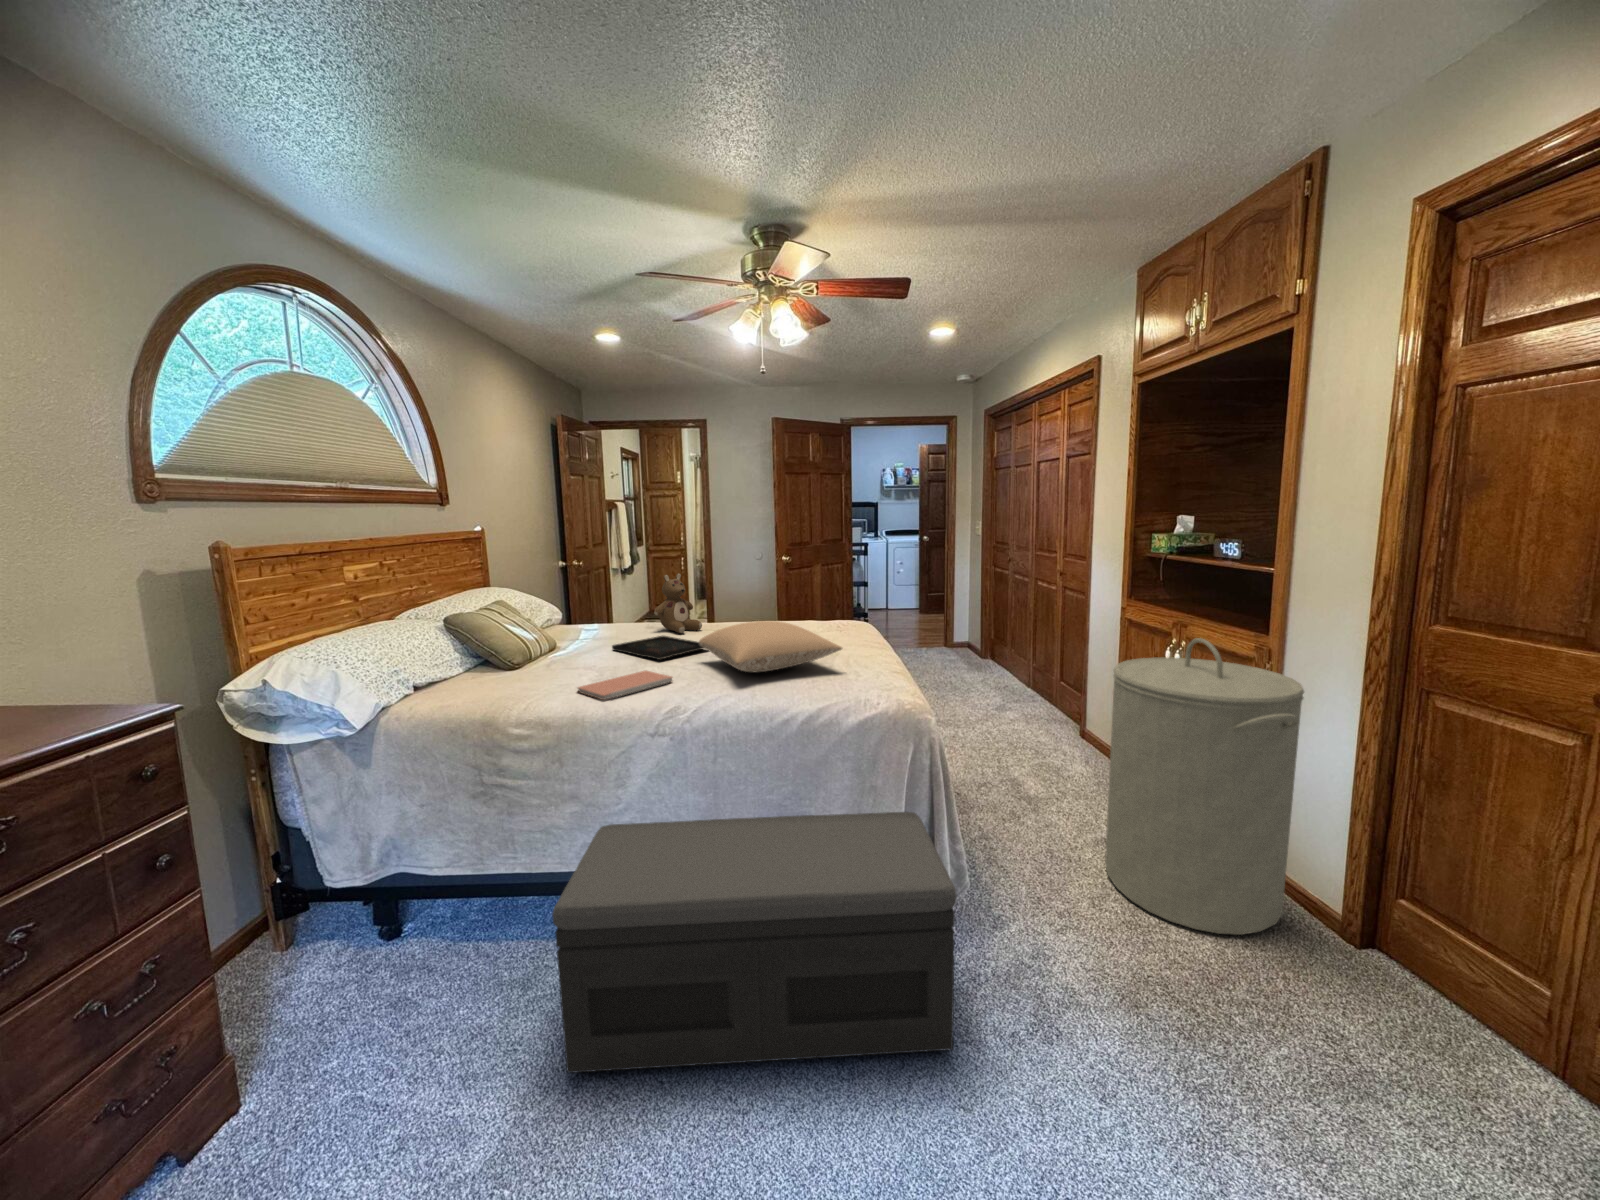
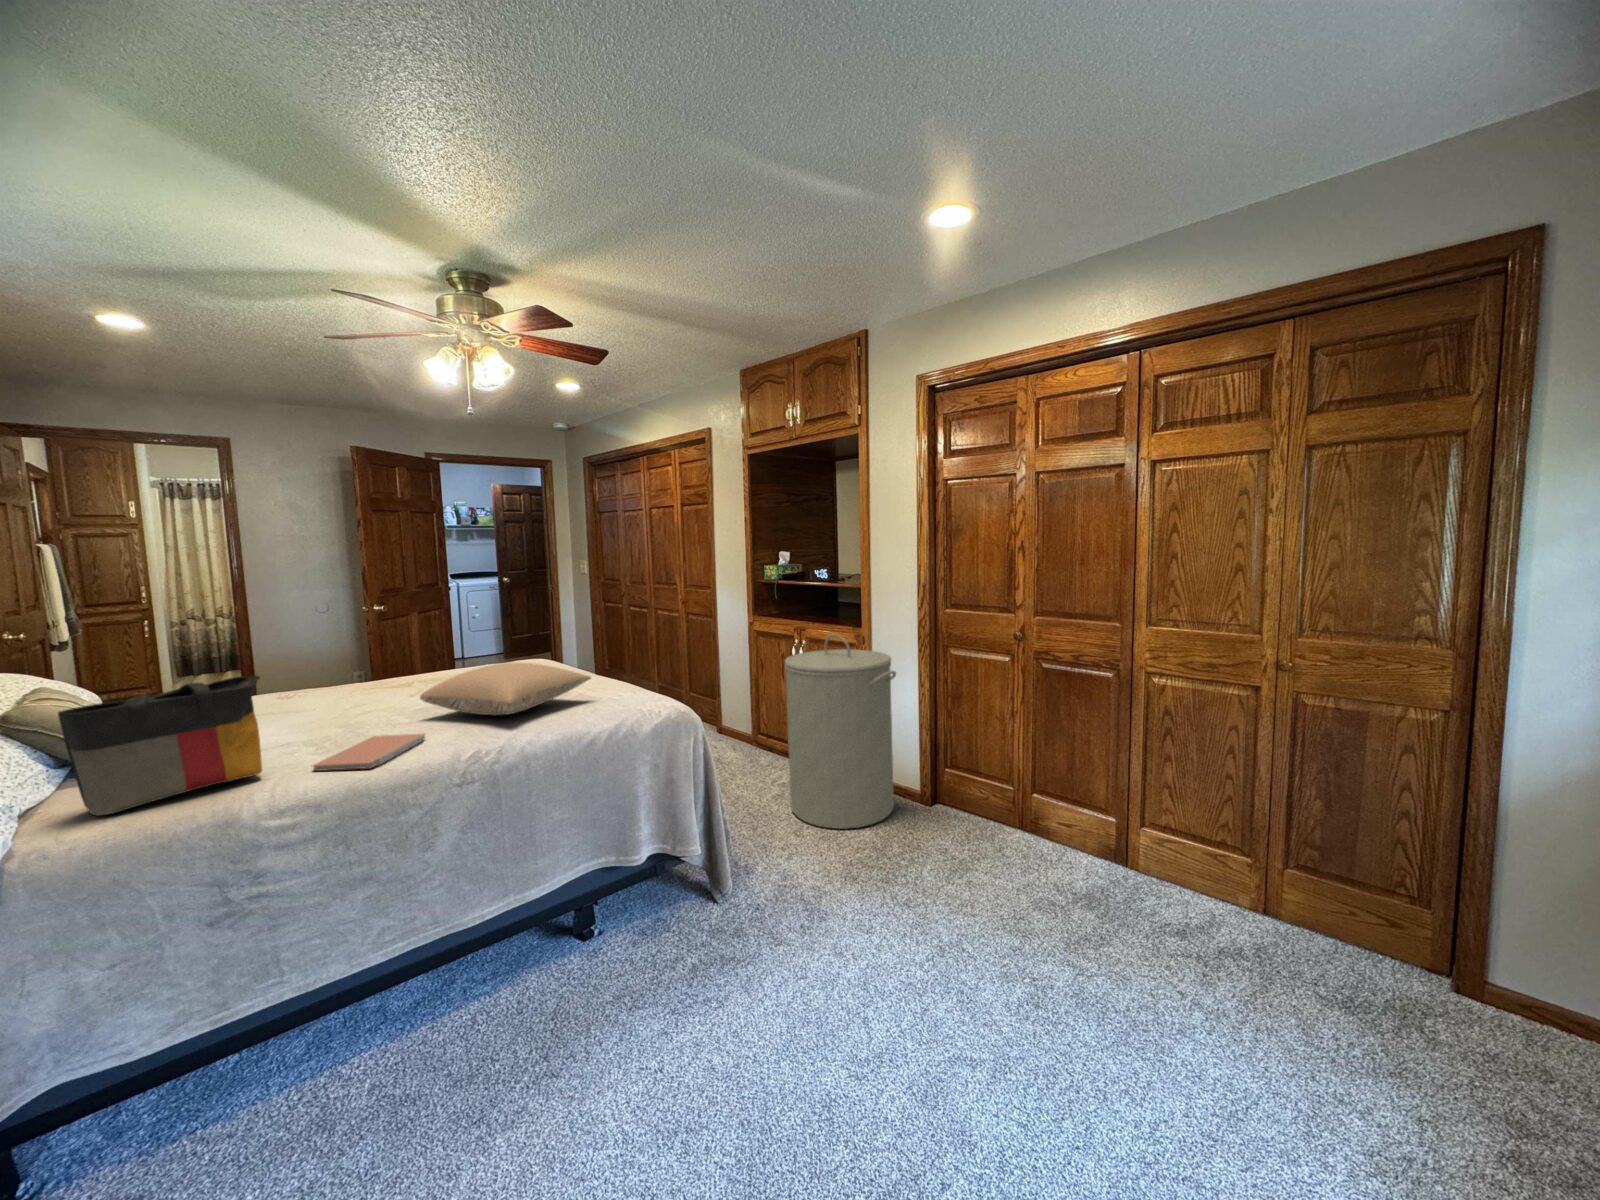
stuffed bear: present [654,573,702,633] -> none [289,630,359,702]
tote bag: none [436,607,554,695] -> present [58,675,262,815]
tray: present [612,636,704,660] -> none [265,702,413,732]
storage bench: present [552,812,957,1073] -> none [405,796,776,1147]

